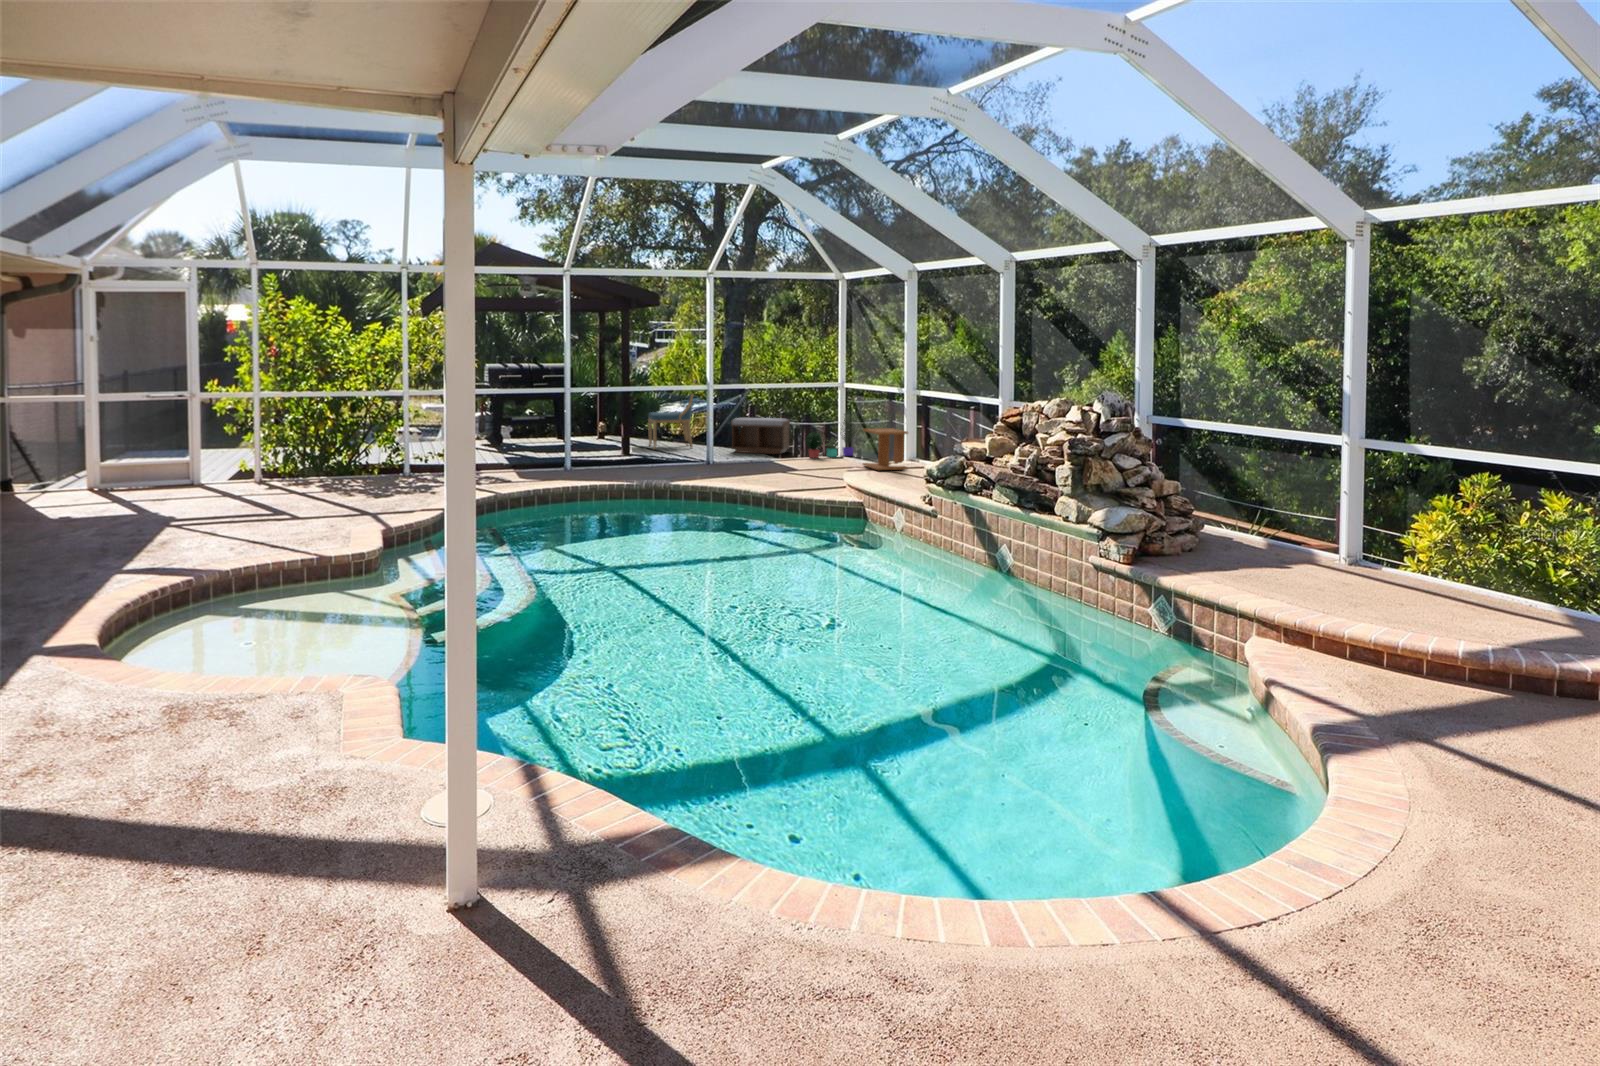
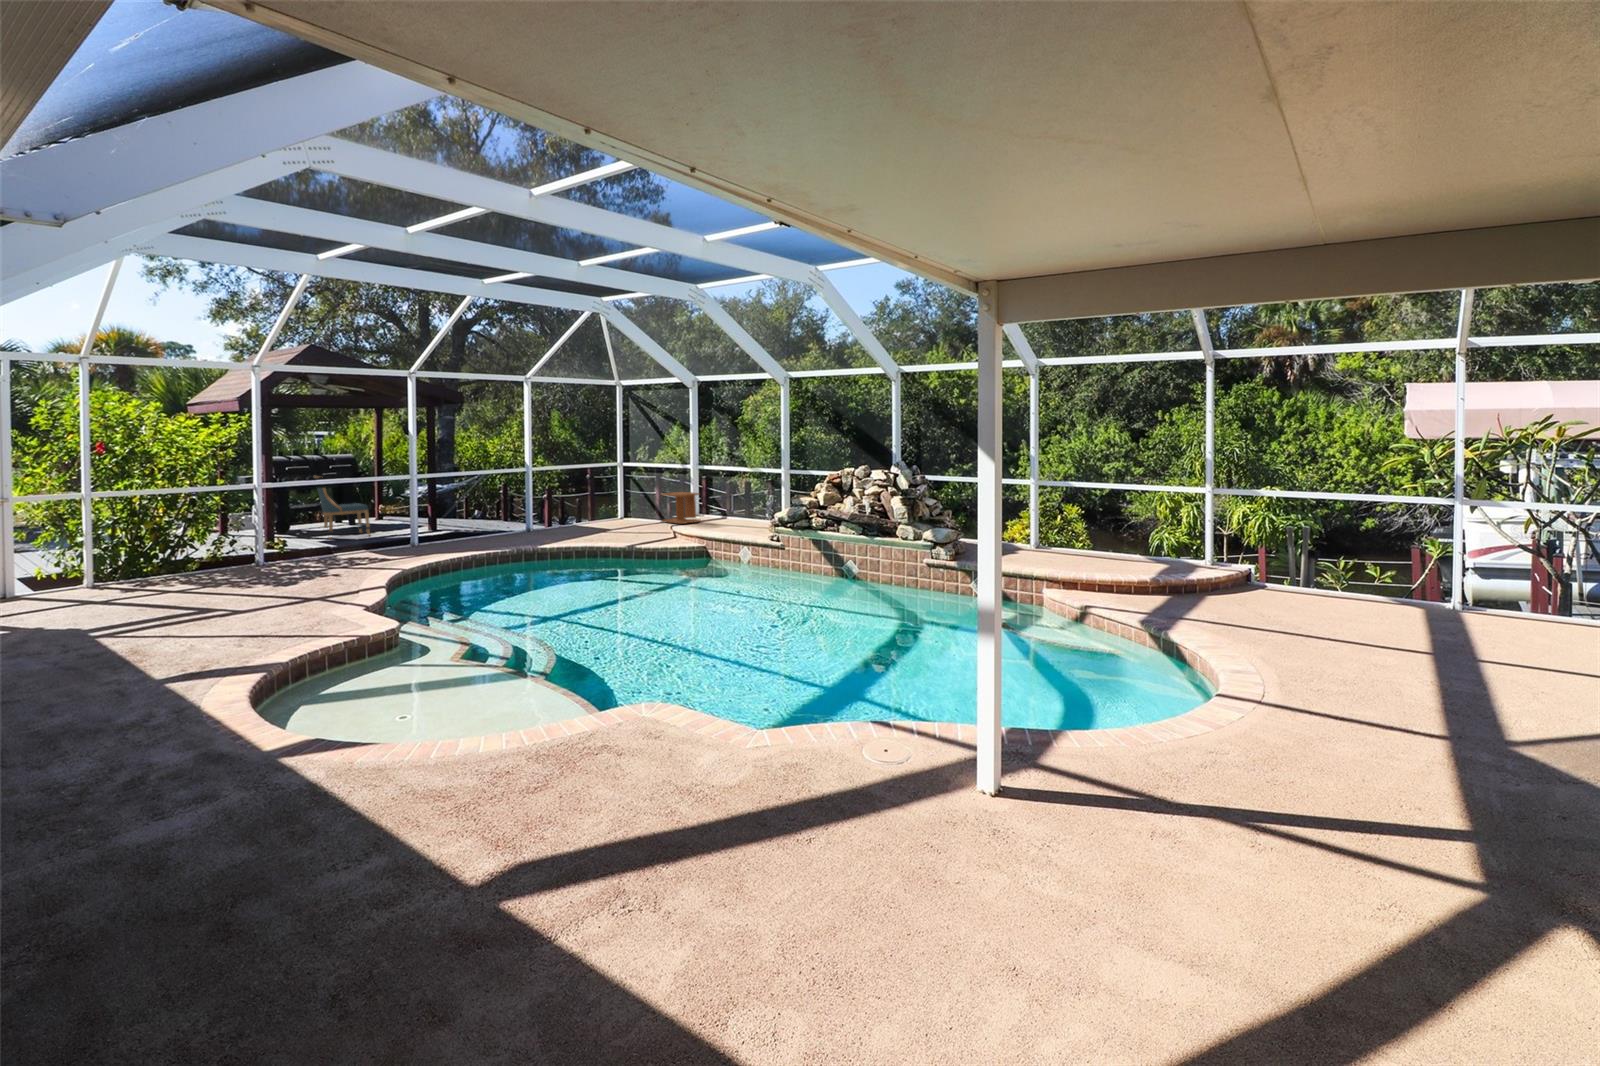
chair: present [648,379,696,449] -> present [314,476,370,539]
potted plant: present [805,411,855,458] -> none [604,480,641,520]
bench: present [731,418,790,454] -> none [537,491,584,521]

